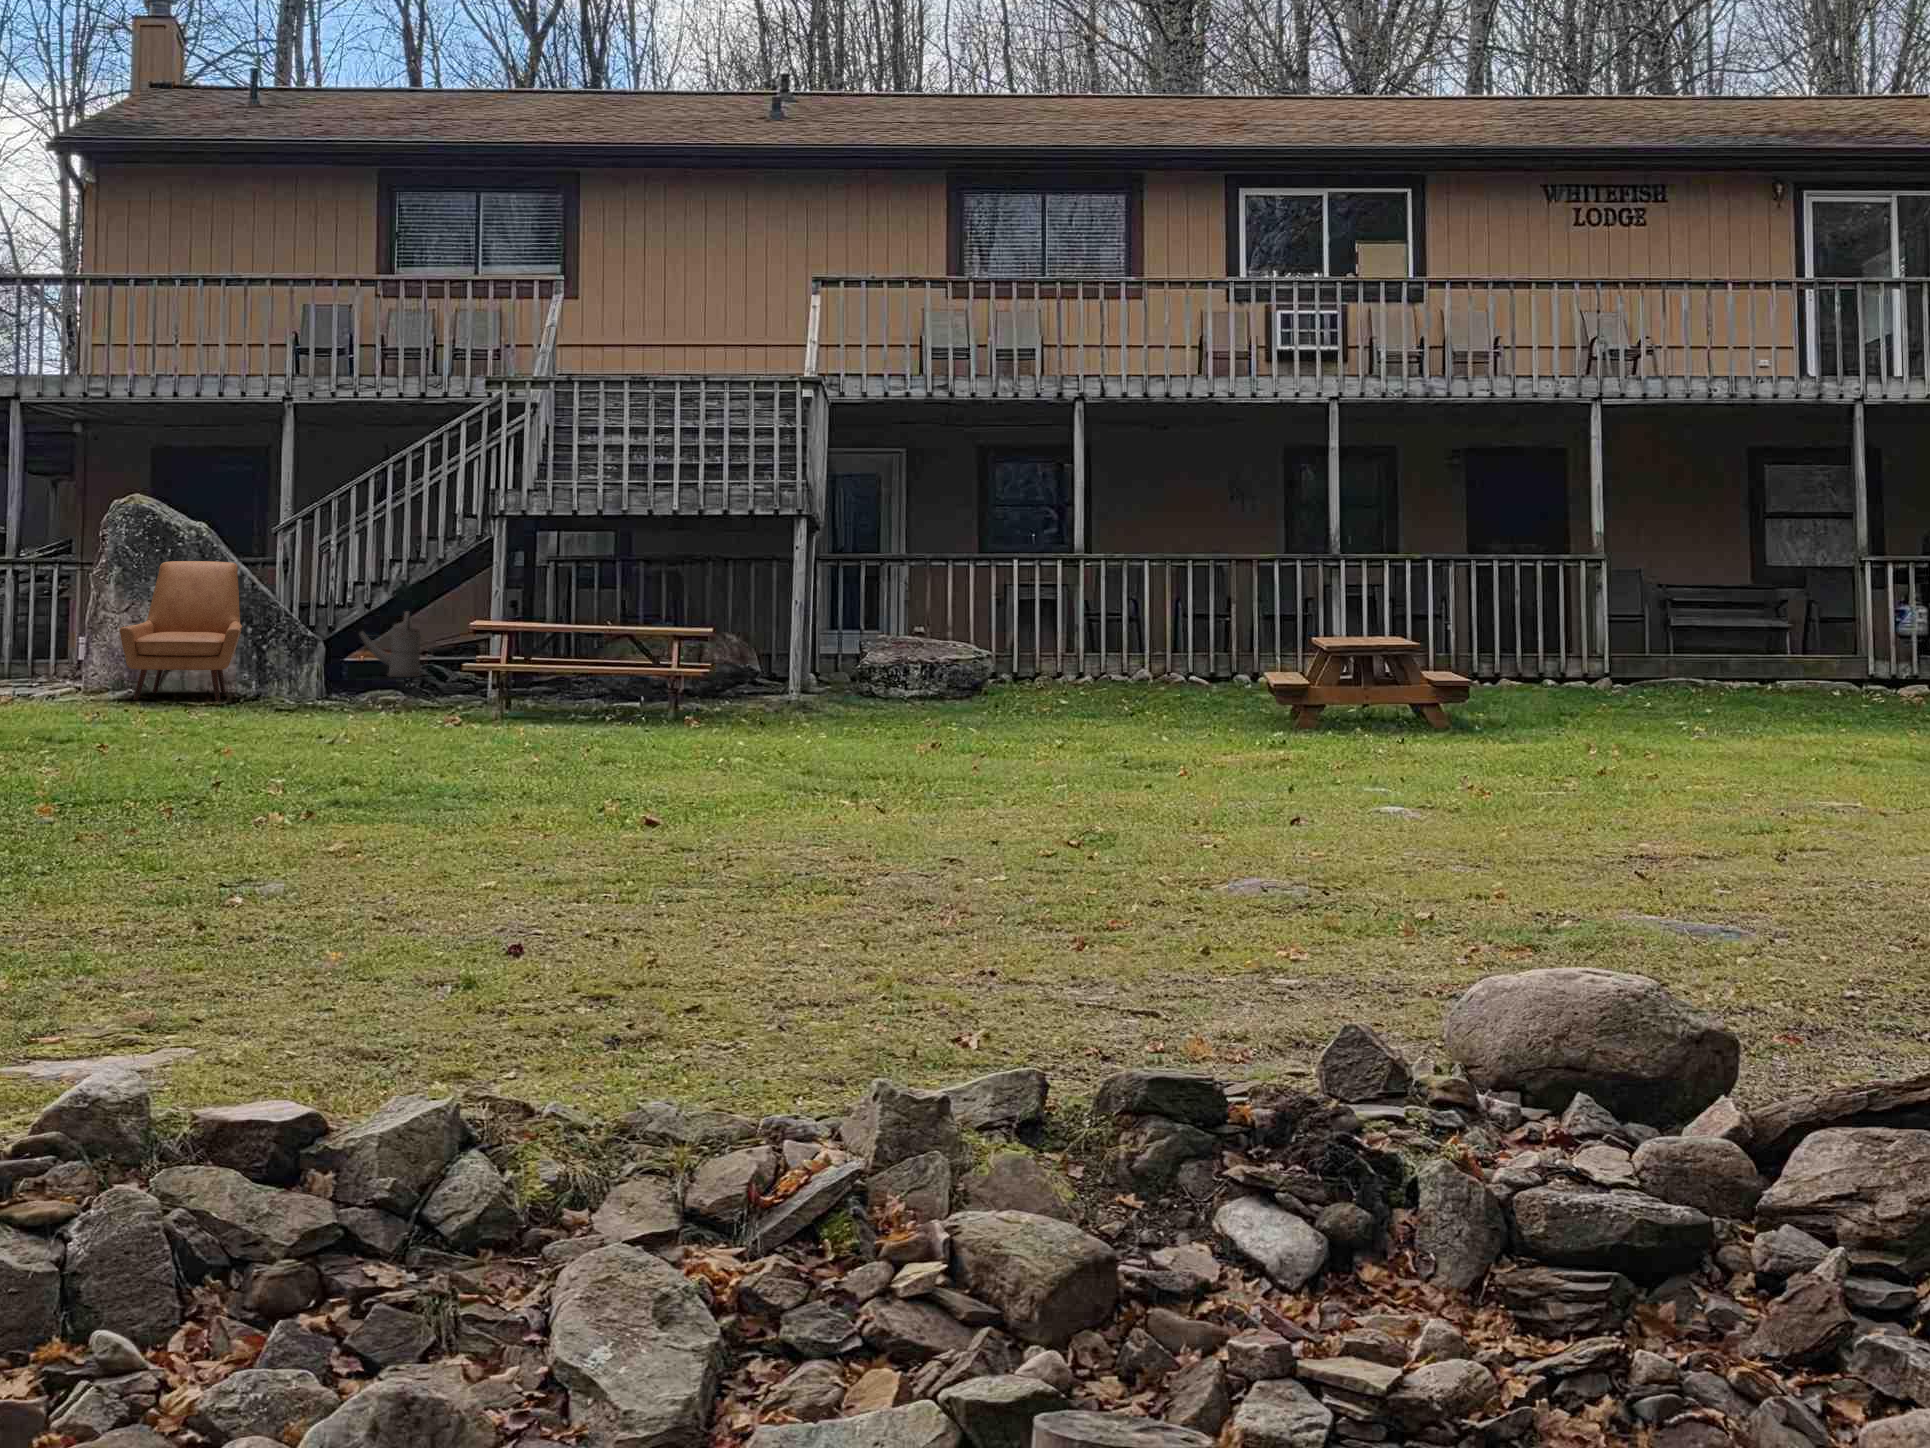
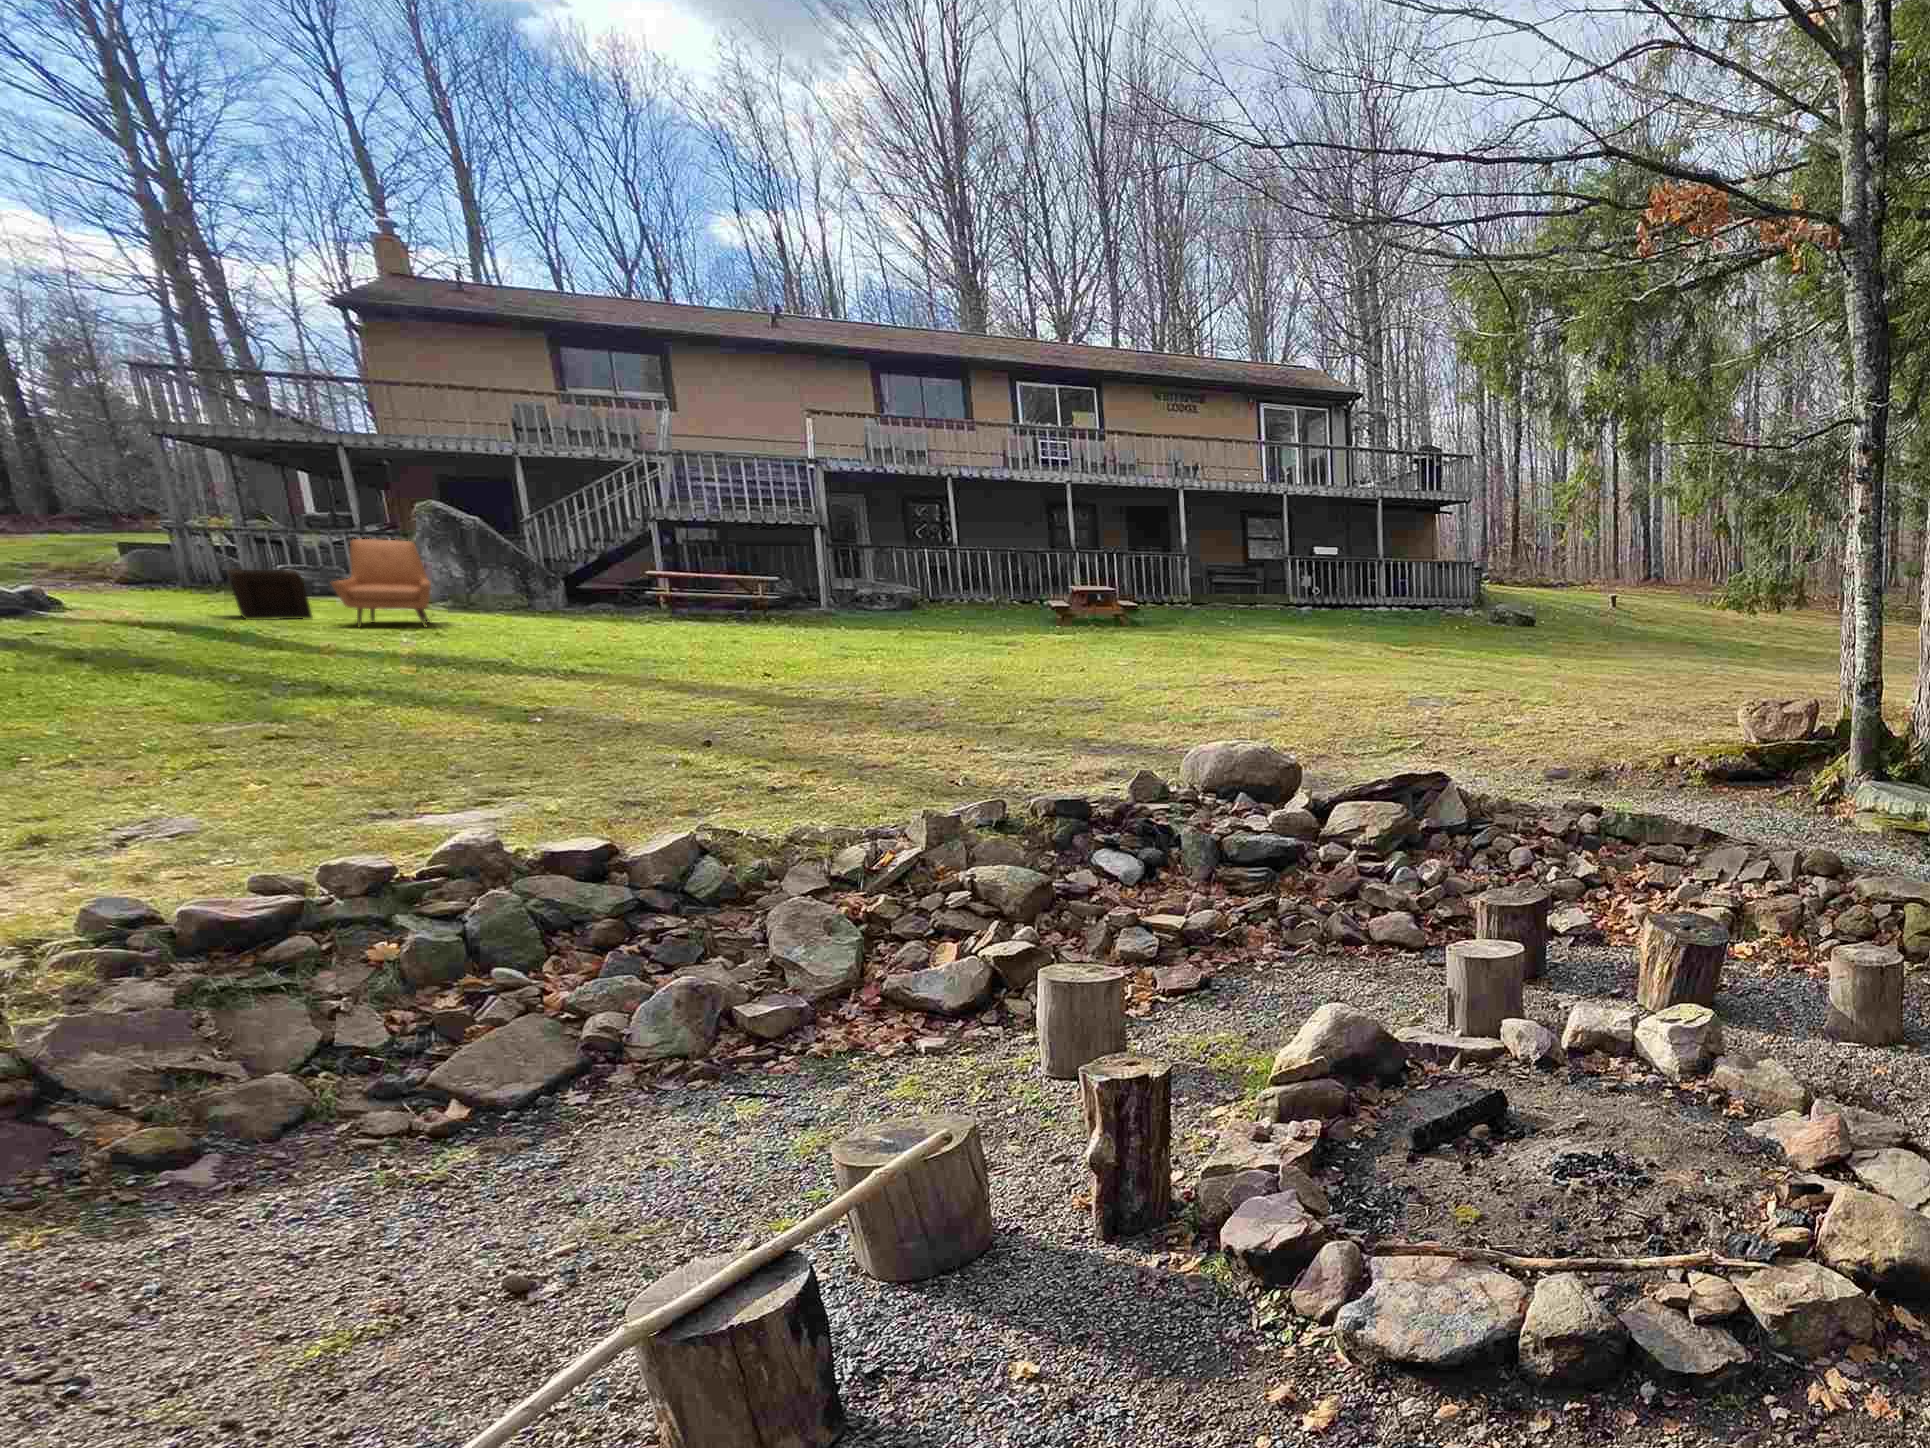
watering can: present [359,611,421,677] -> none [515,573,580,613]
wooden crate: none [5,612,90,689] -> present [228,570,312,620]

